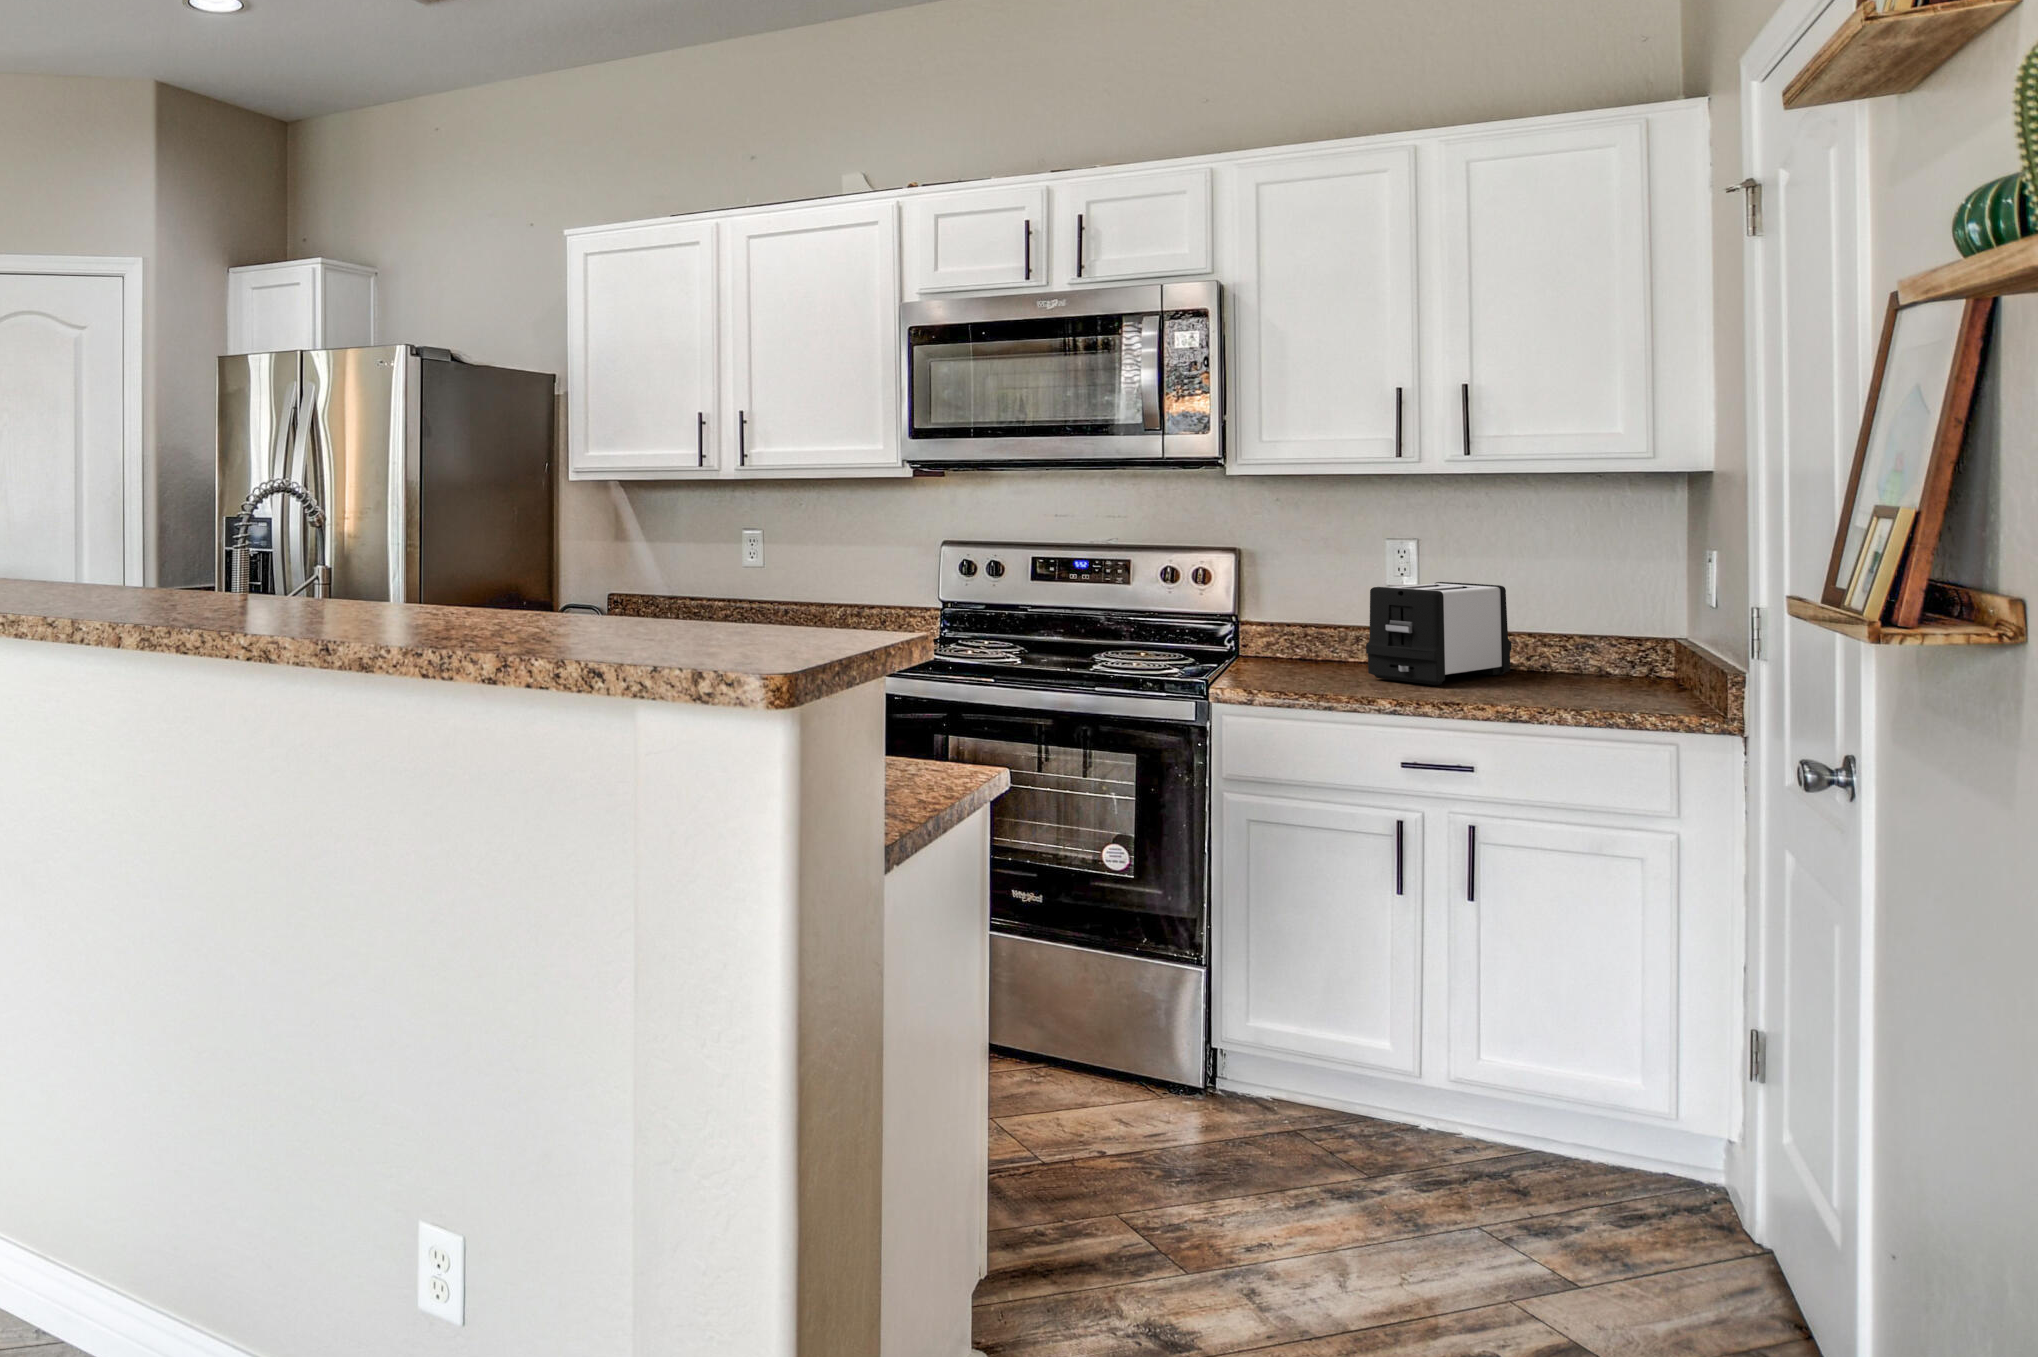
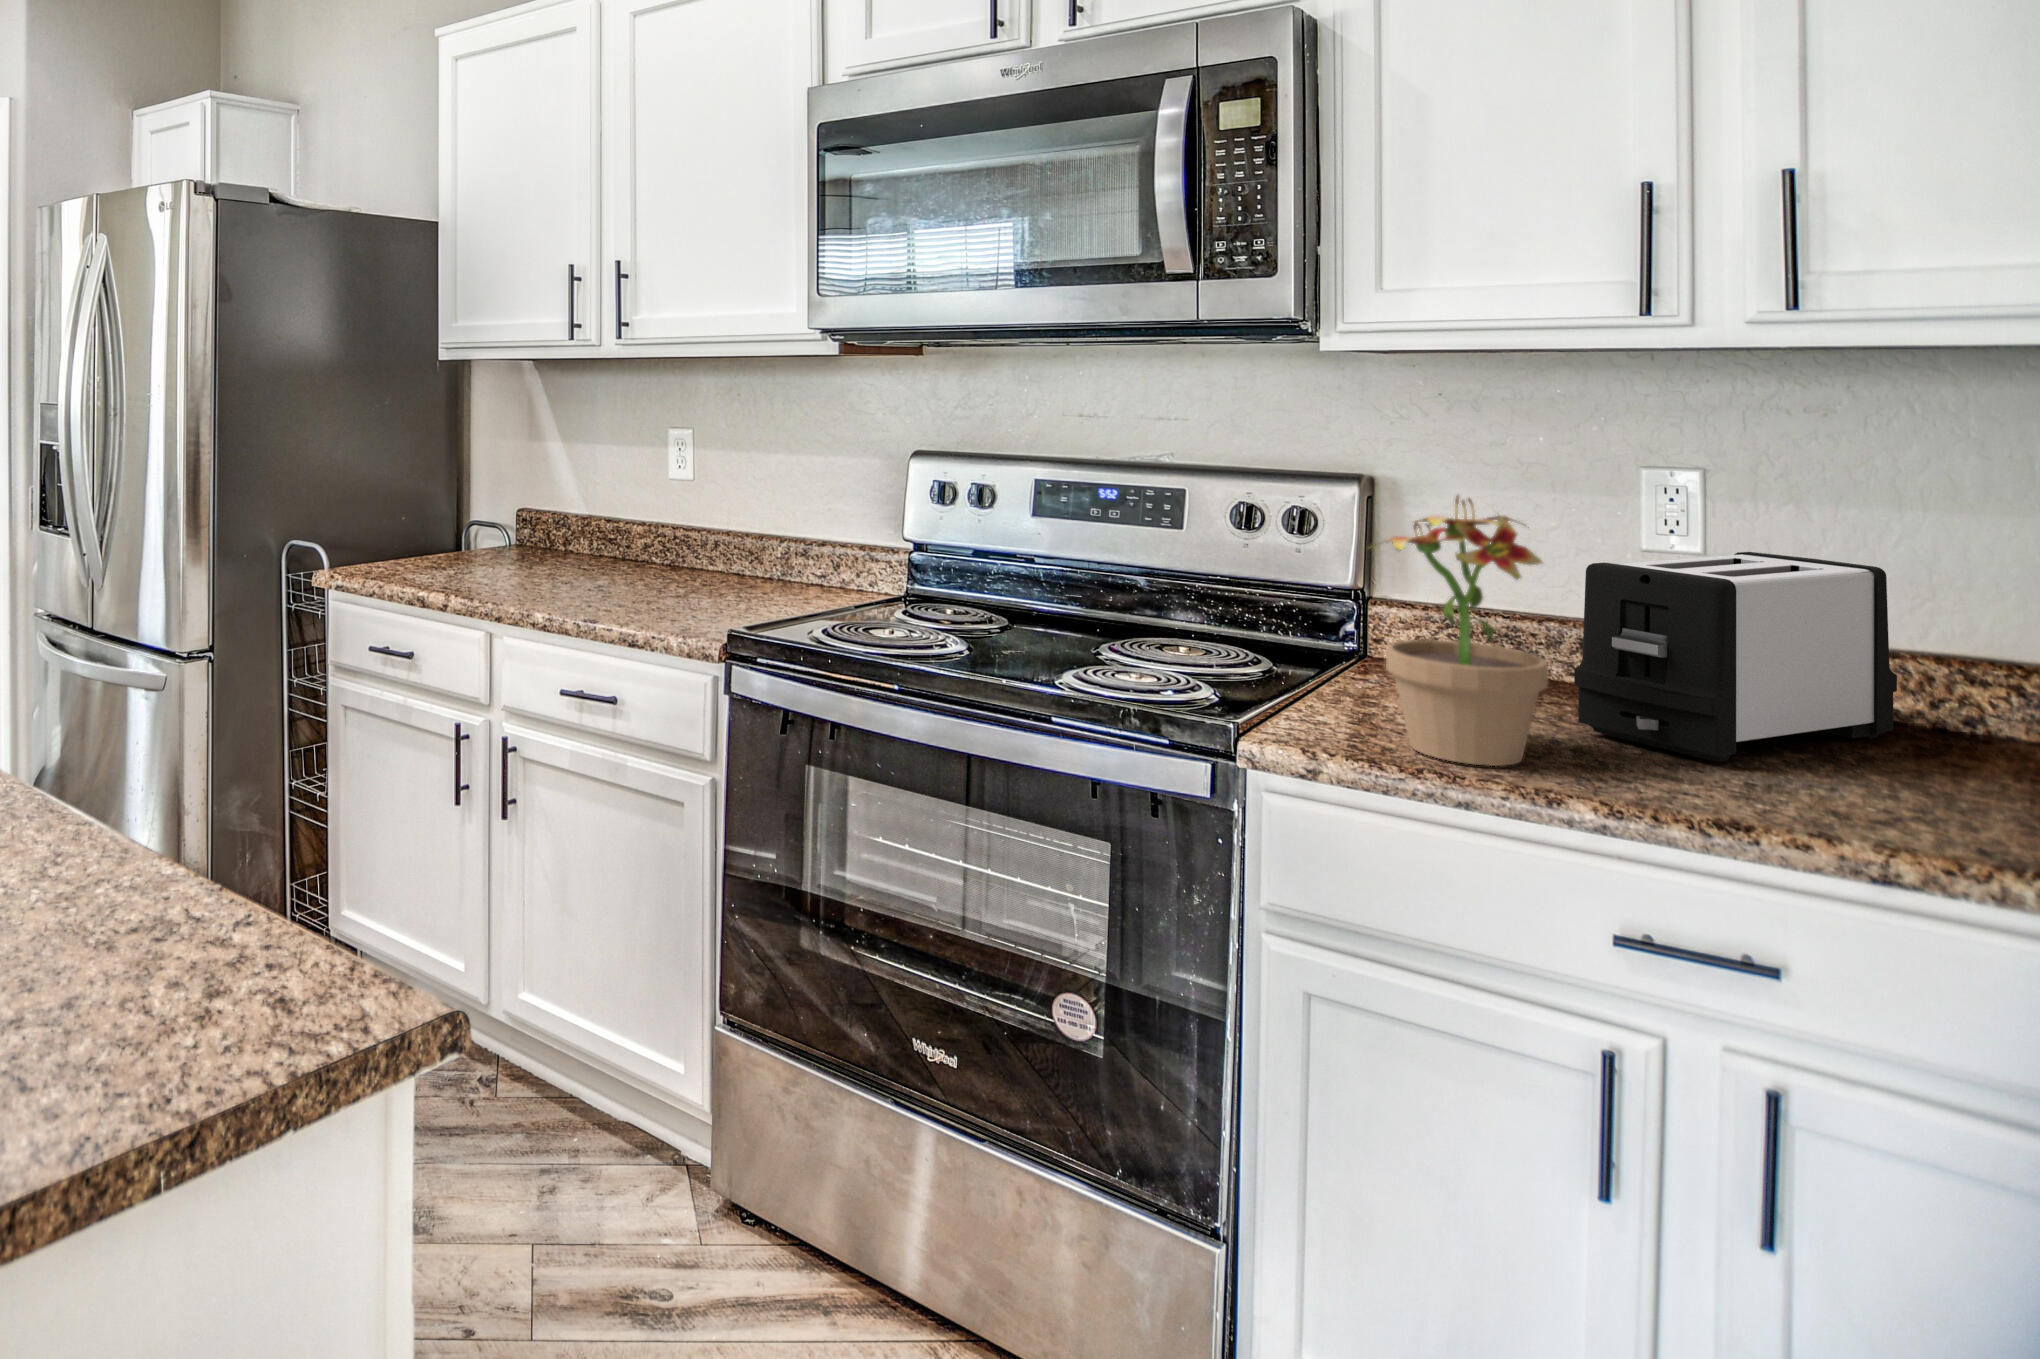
potted plant: none [1269,550,1361,692] -> present [1368,496,1548,766]

